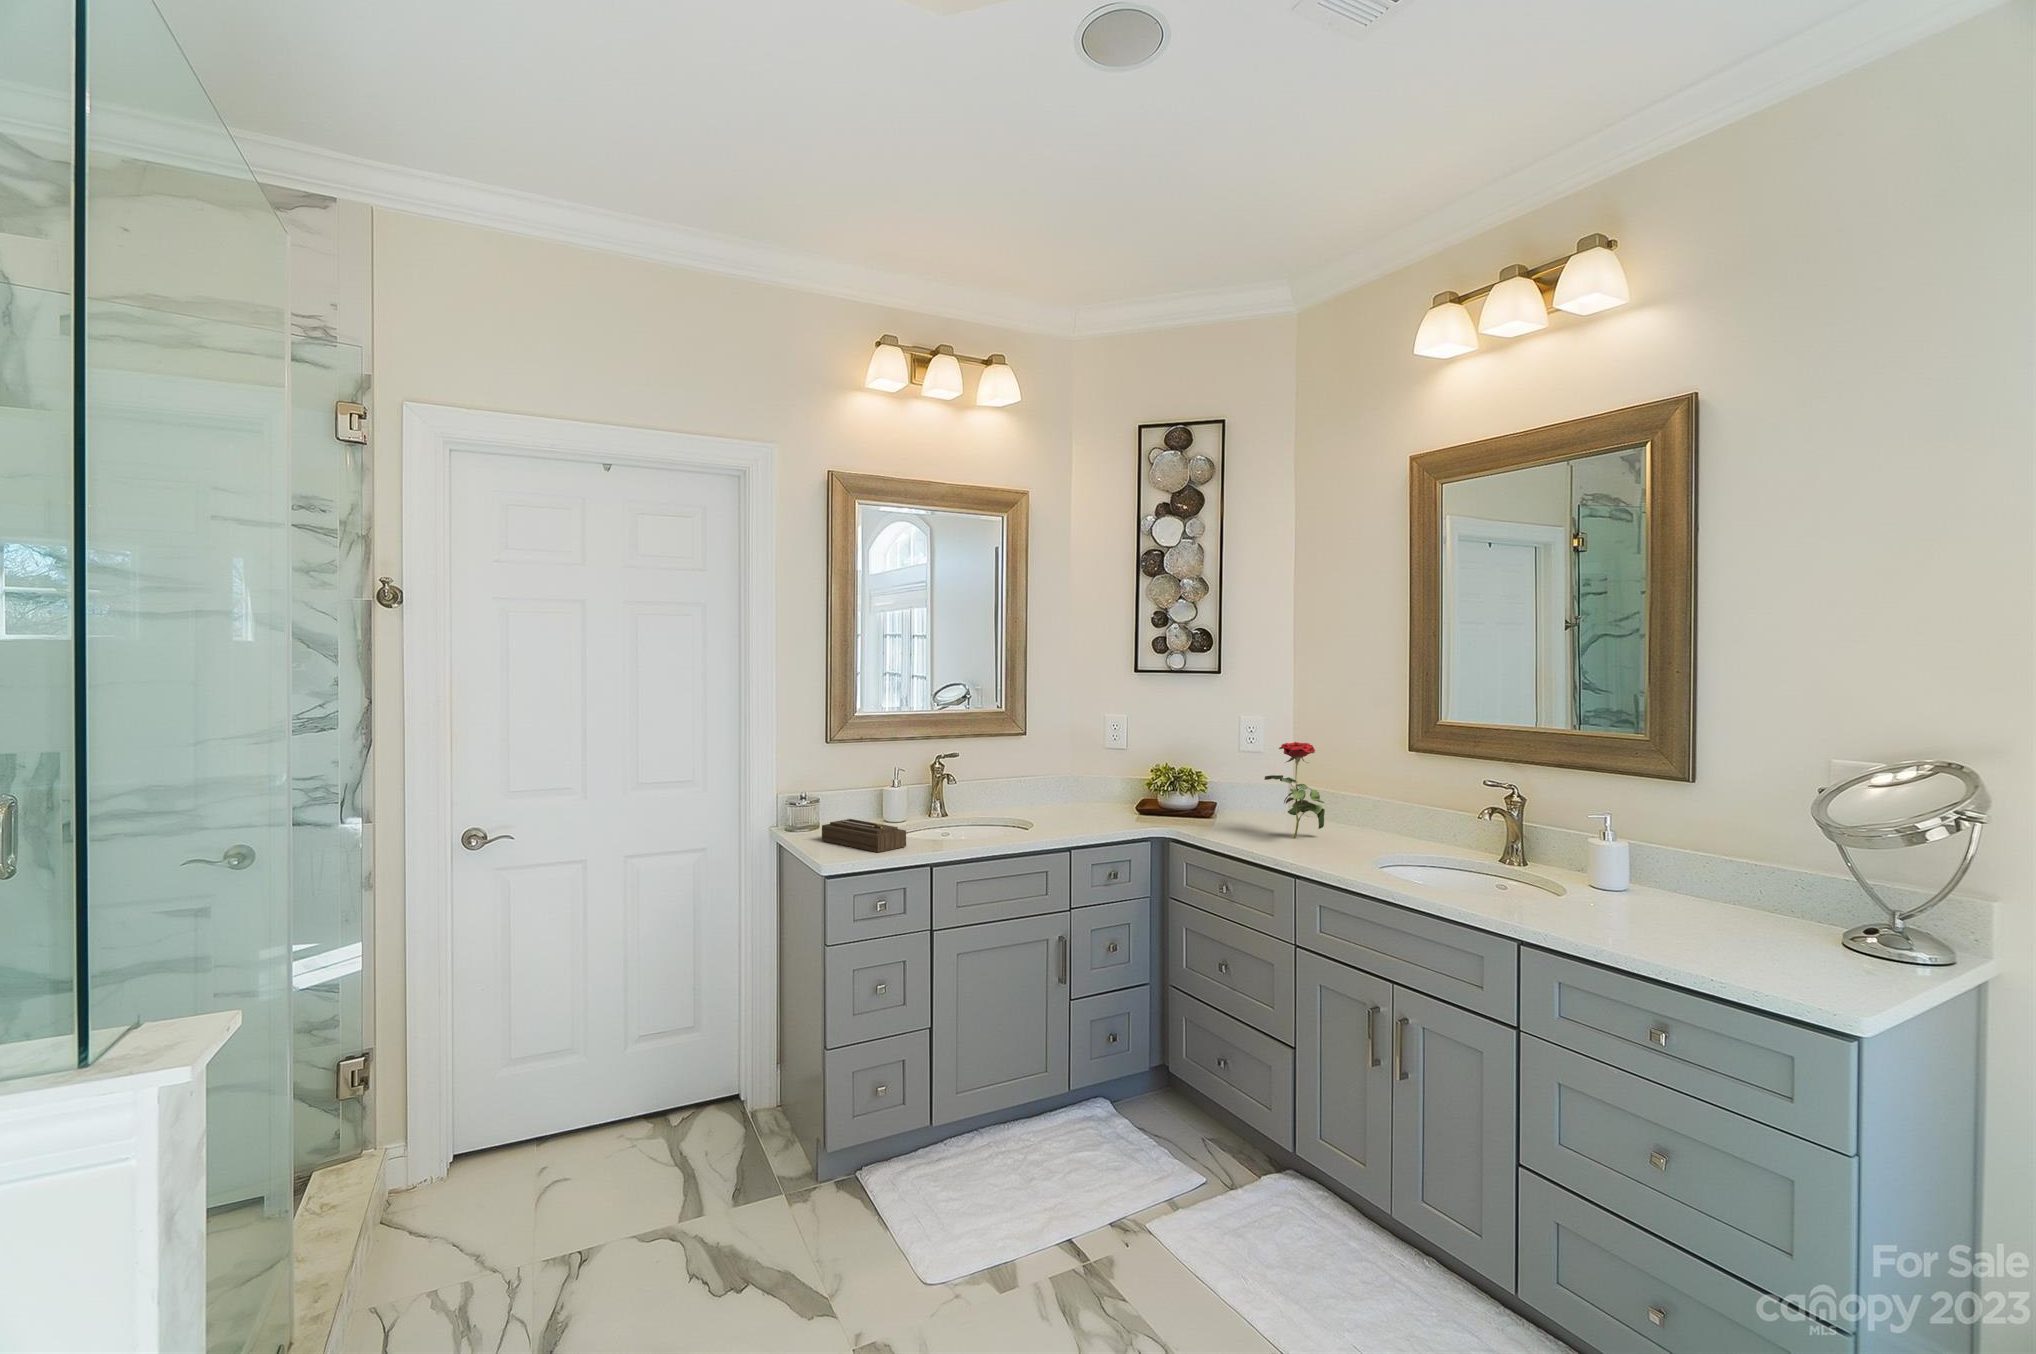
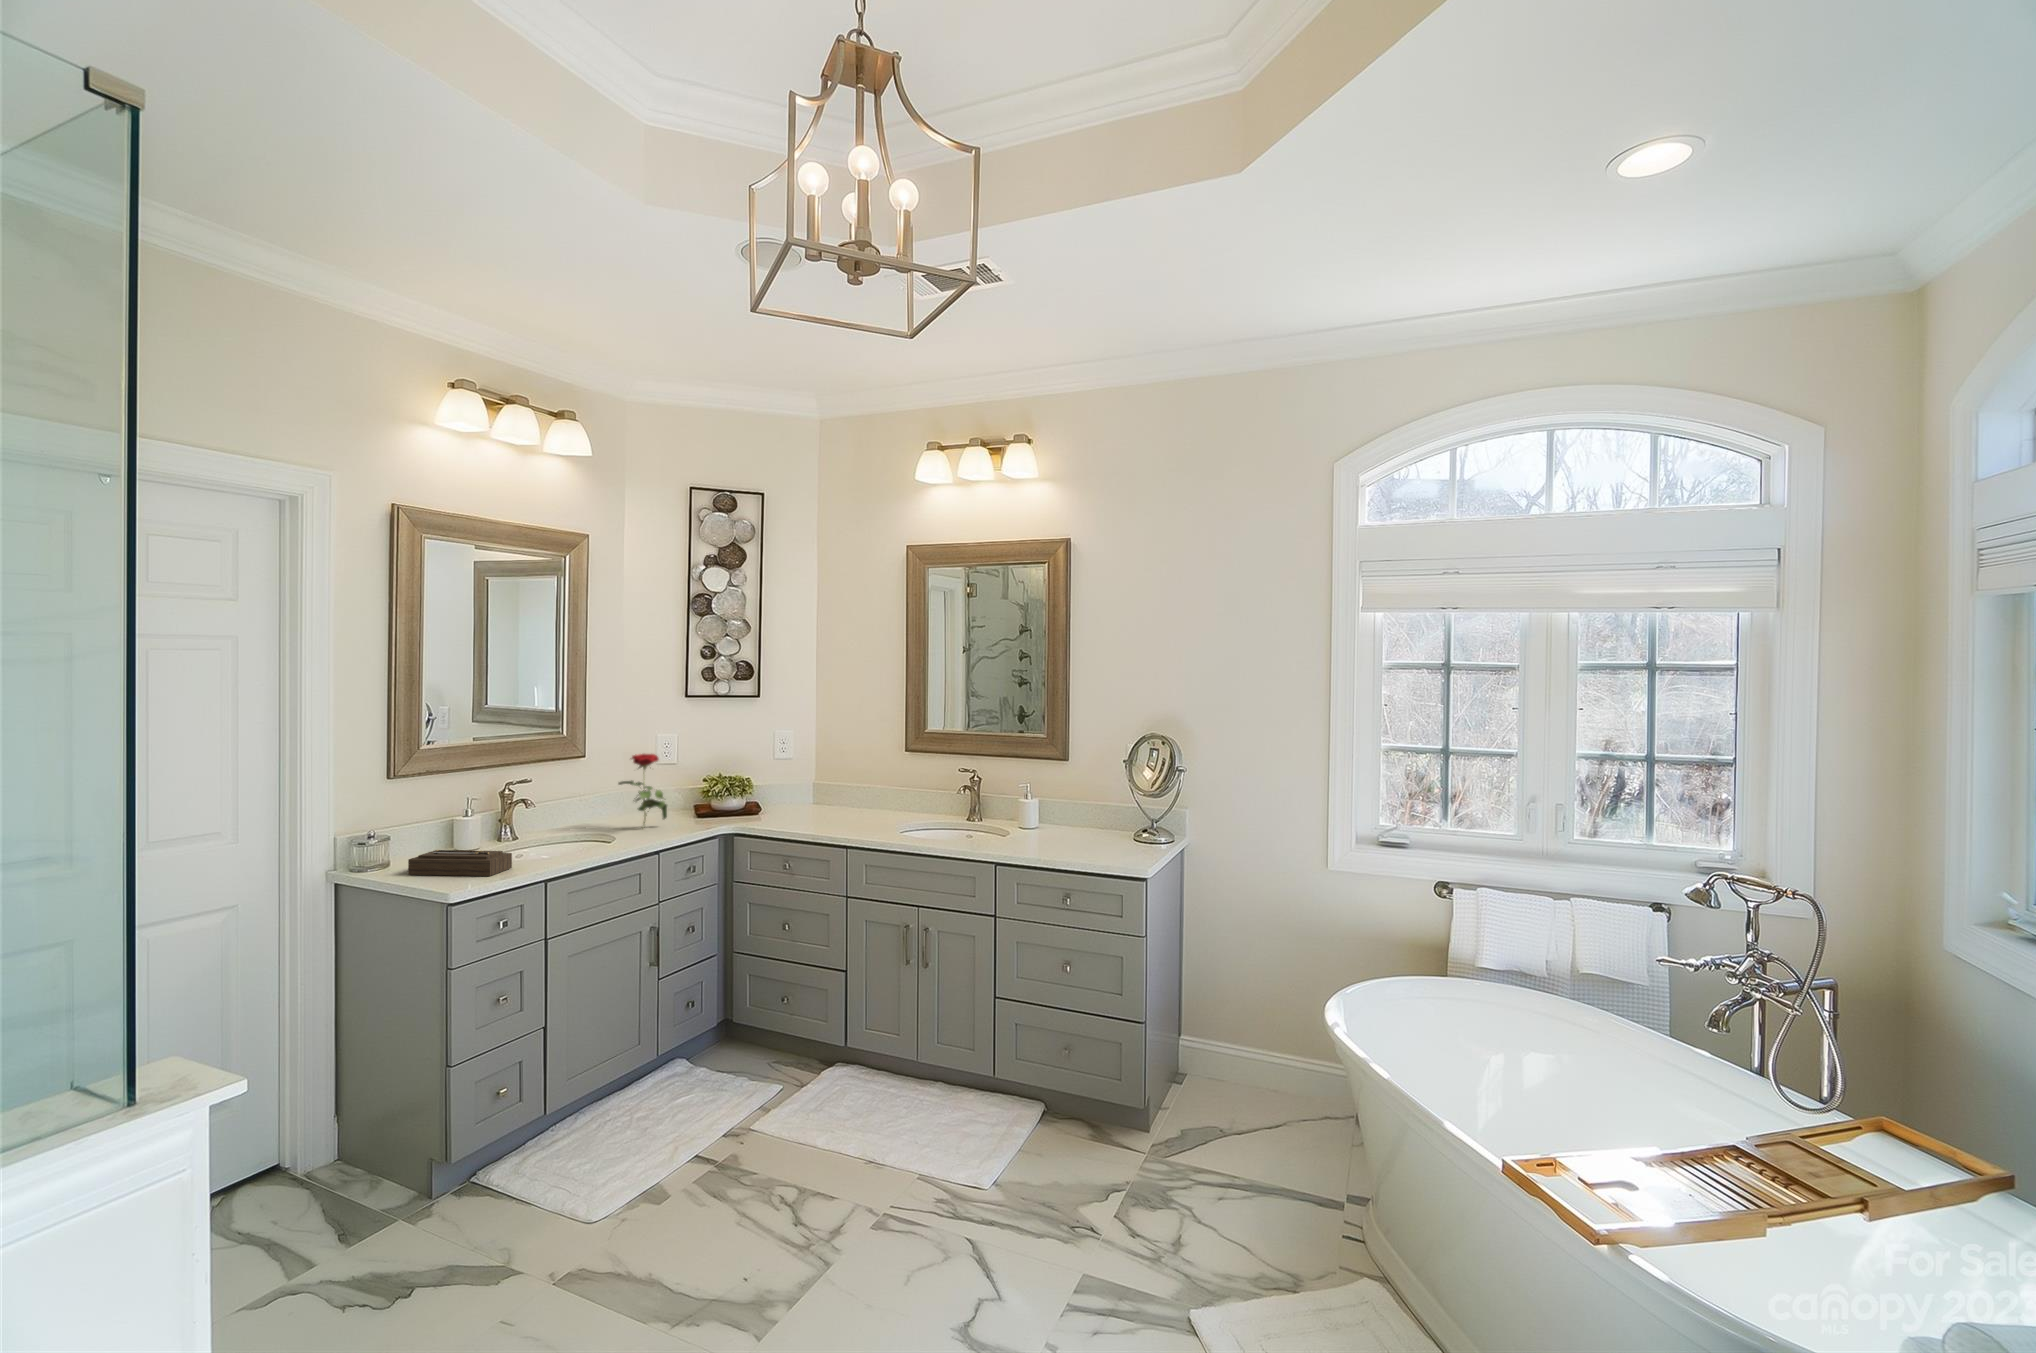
flower: present [1265,742,1325,838] -> present [619,754,667,820]

